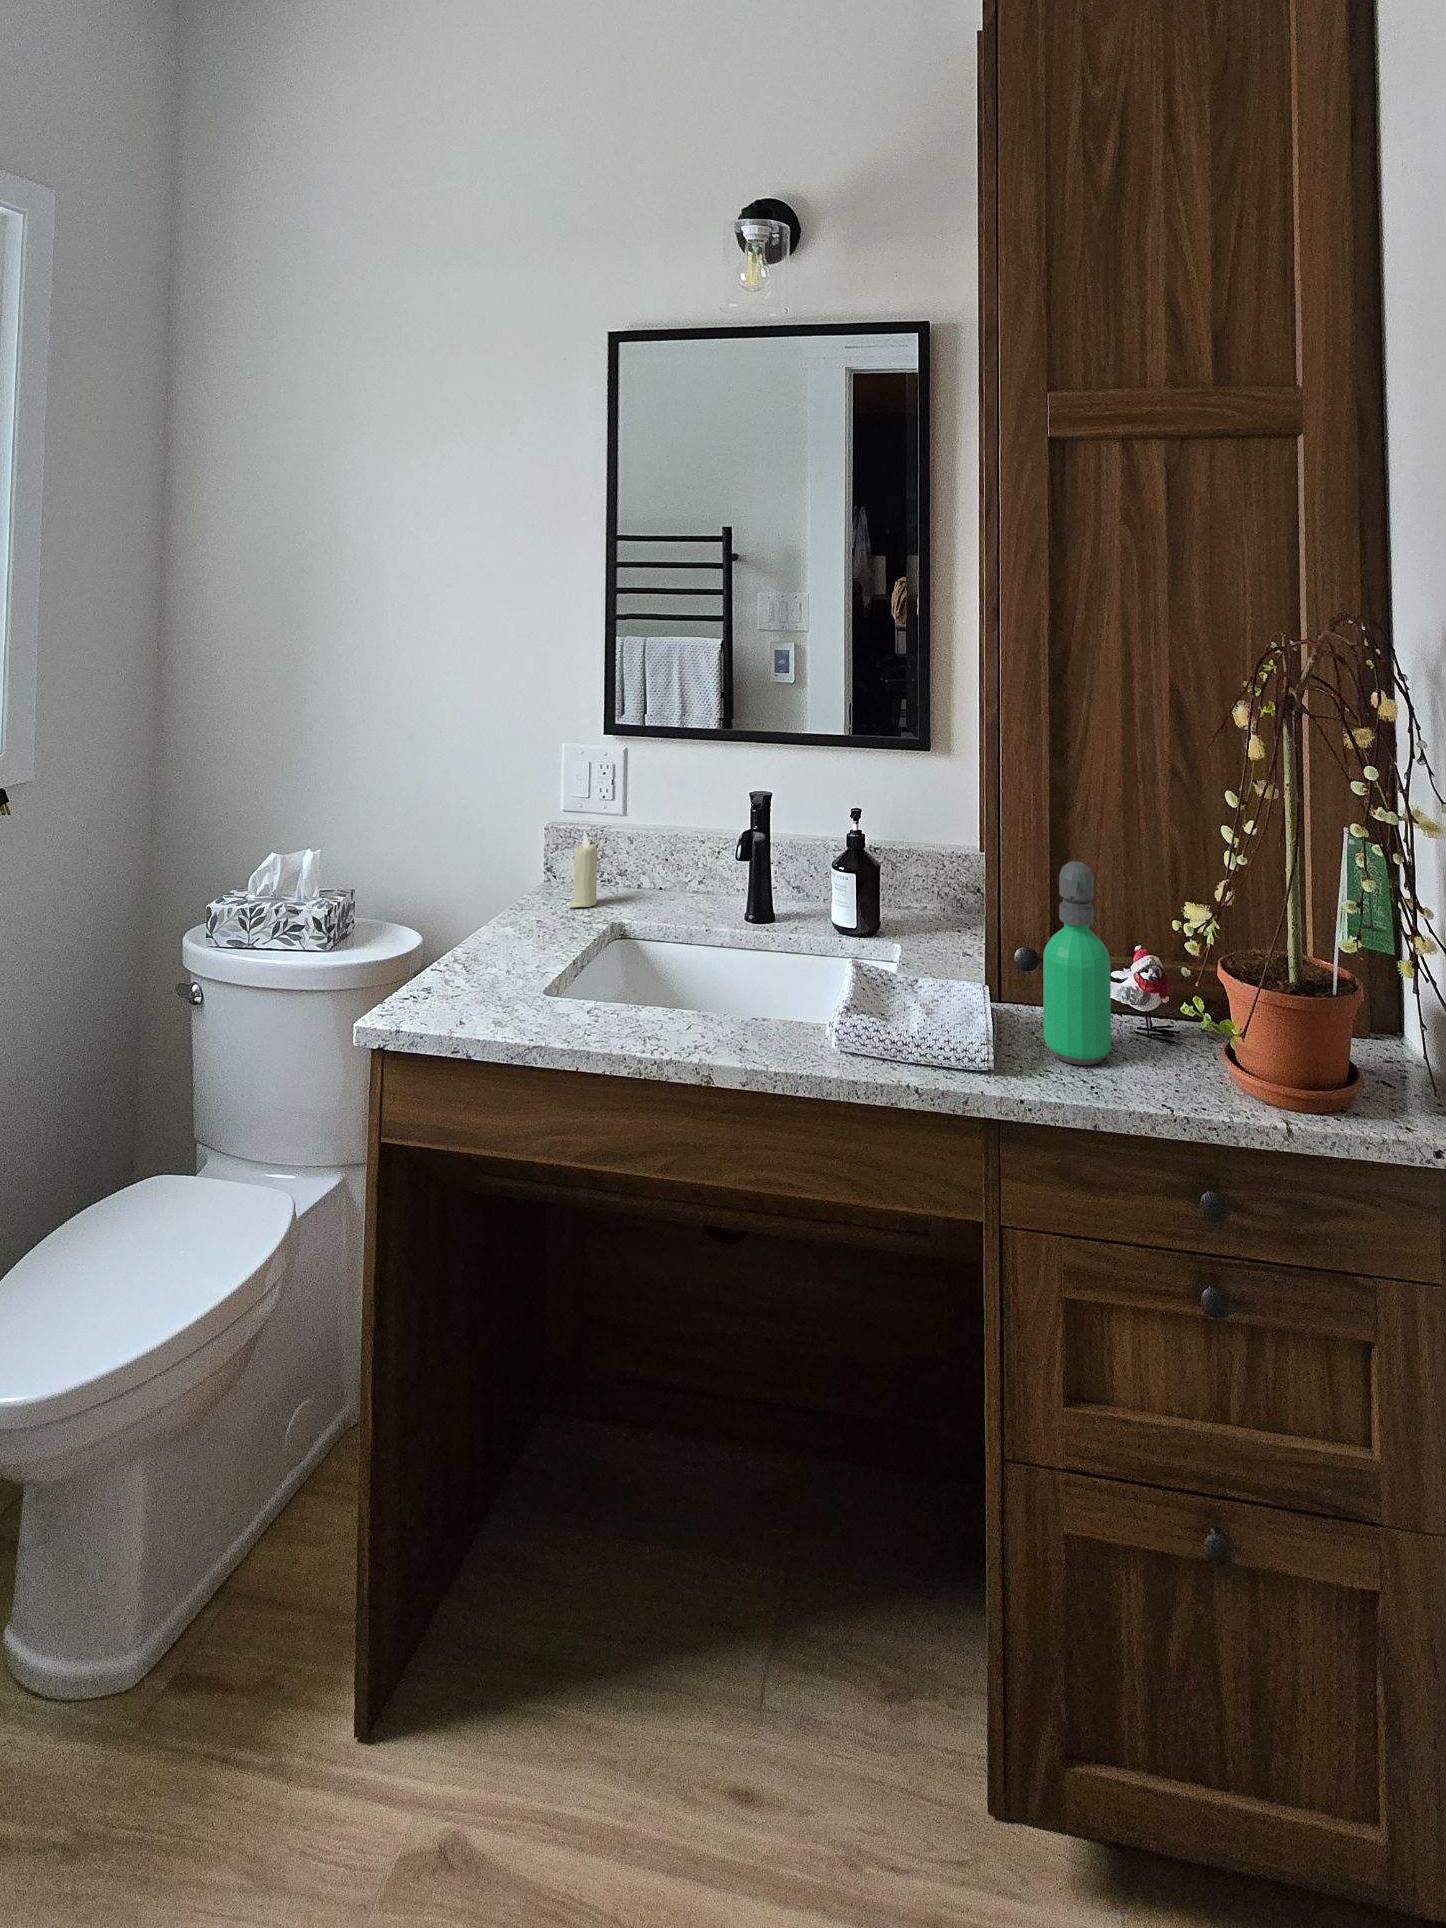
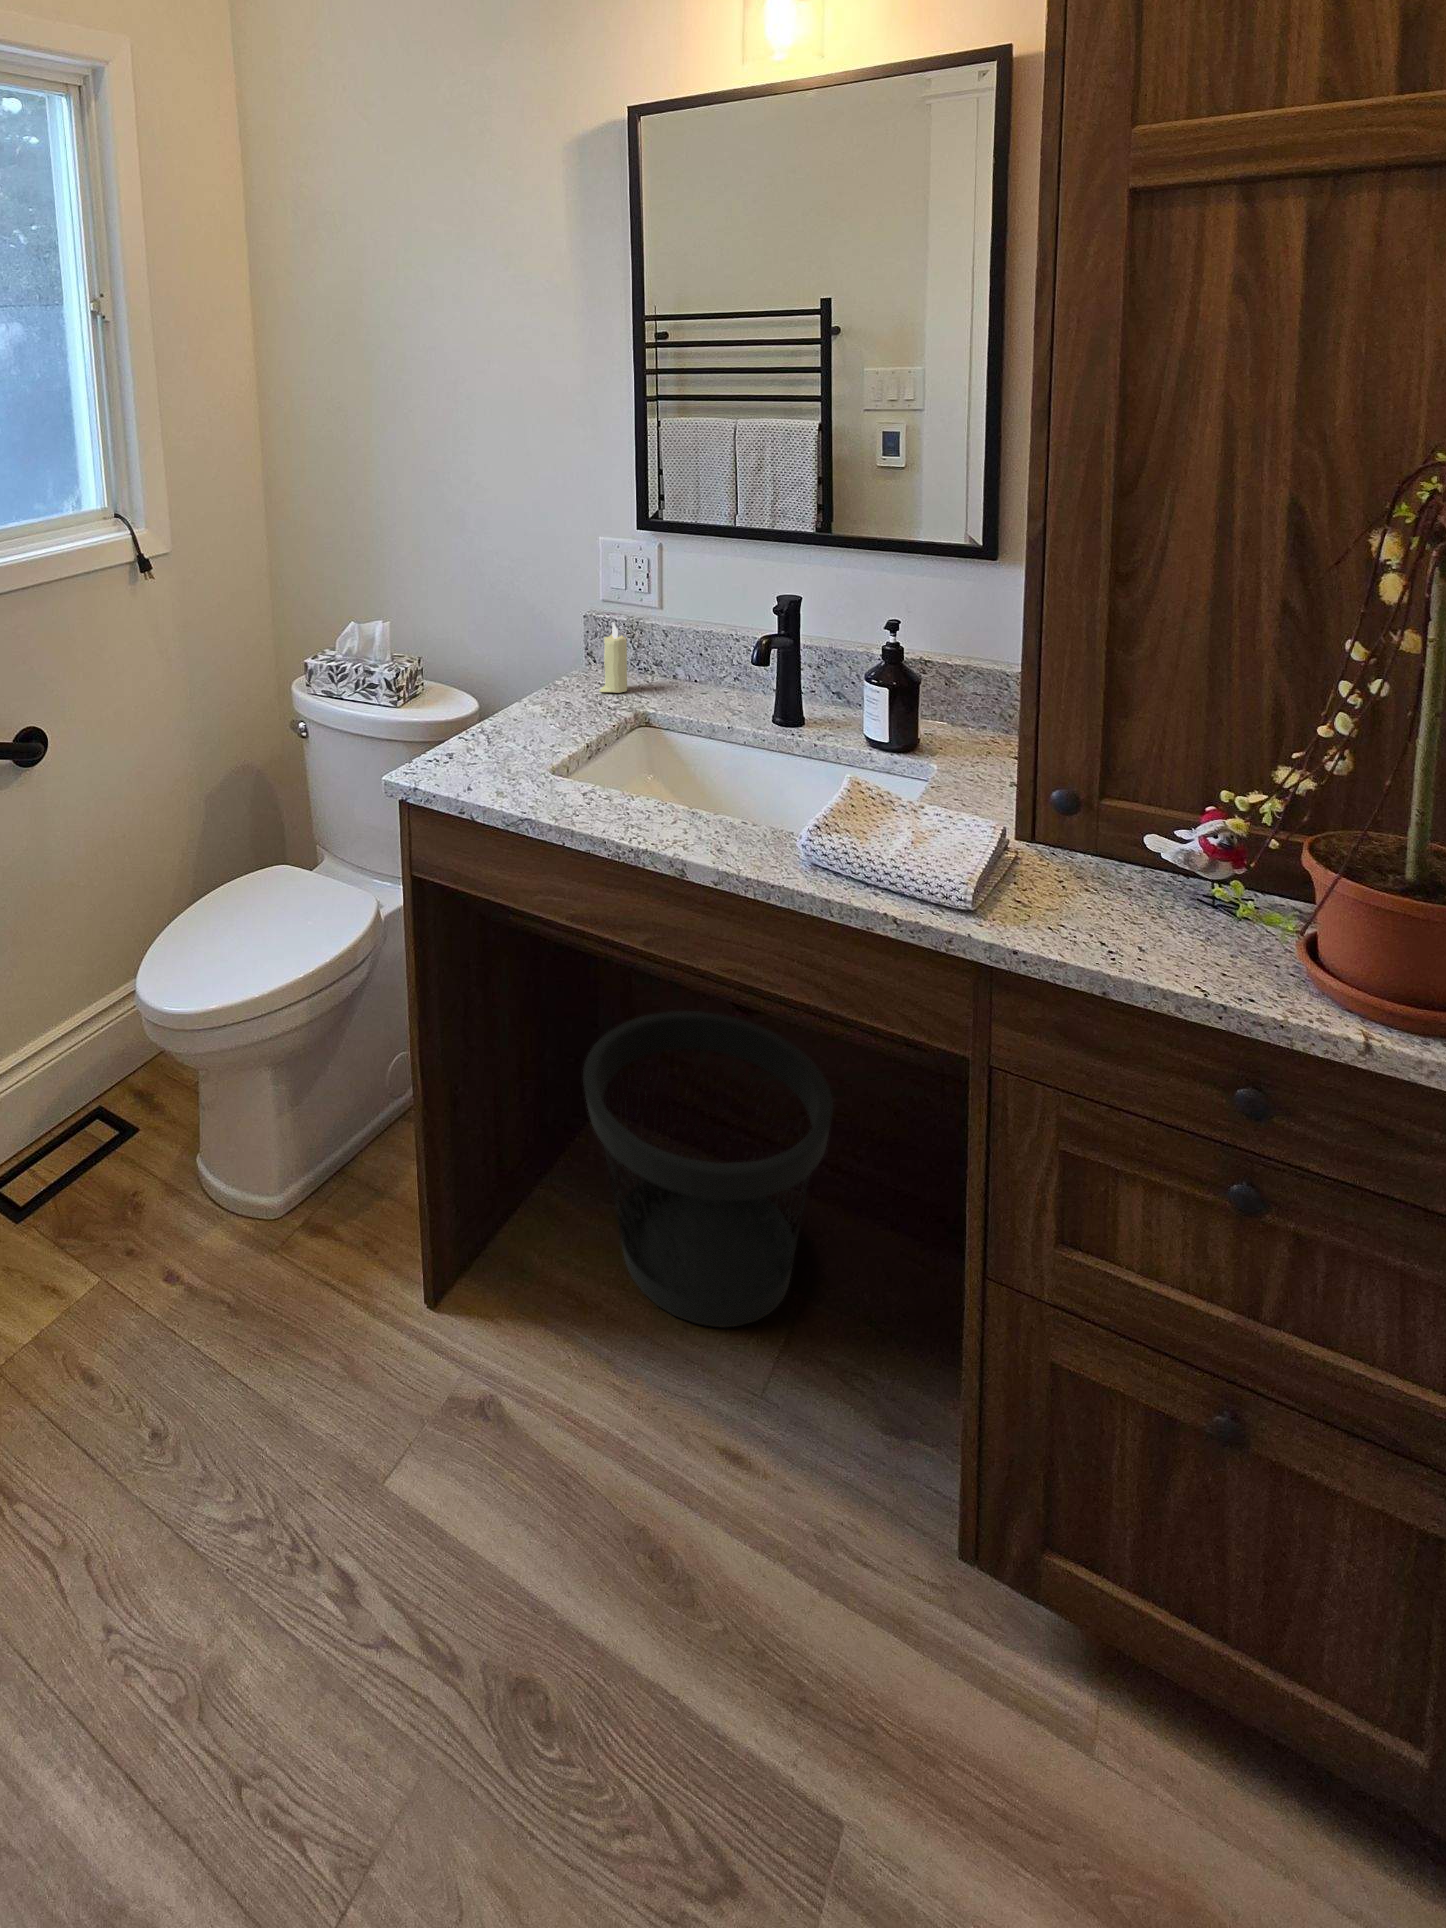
soap dispenser: present [1043,861,1111,1065] -> none [1064,705,1155,926]
wastebasket: none [553,1256,815,1642] -> present [583,1011,833,1327]

